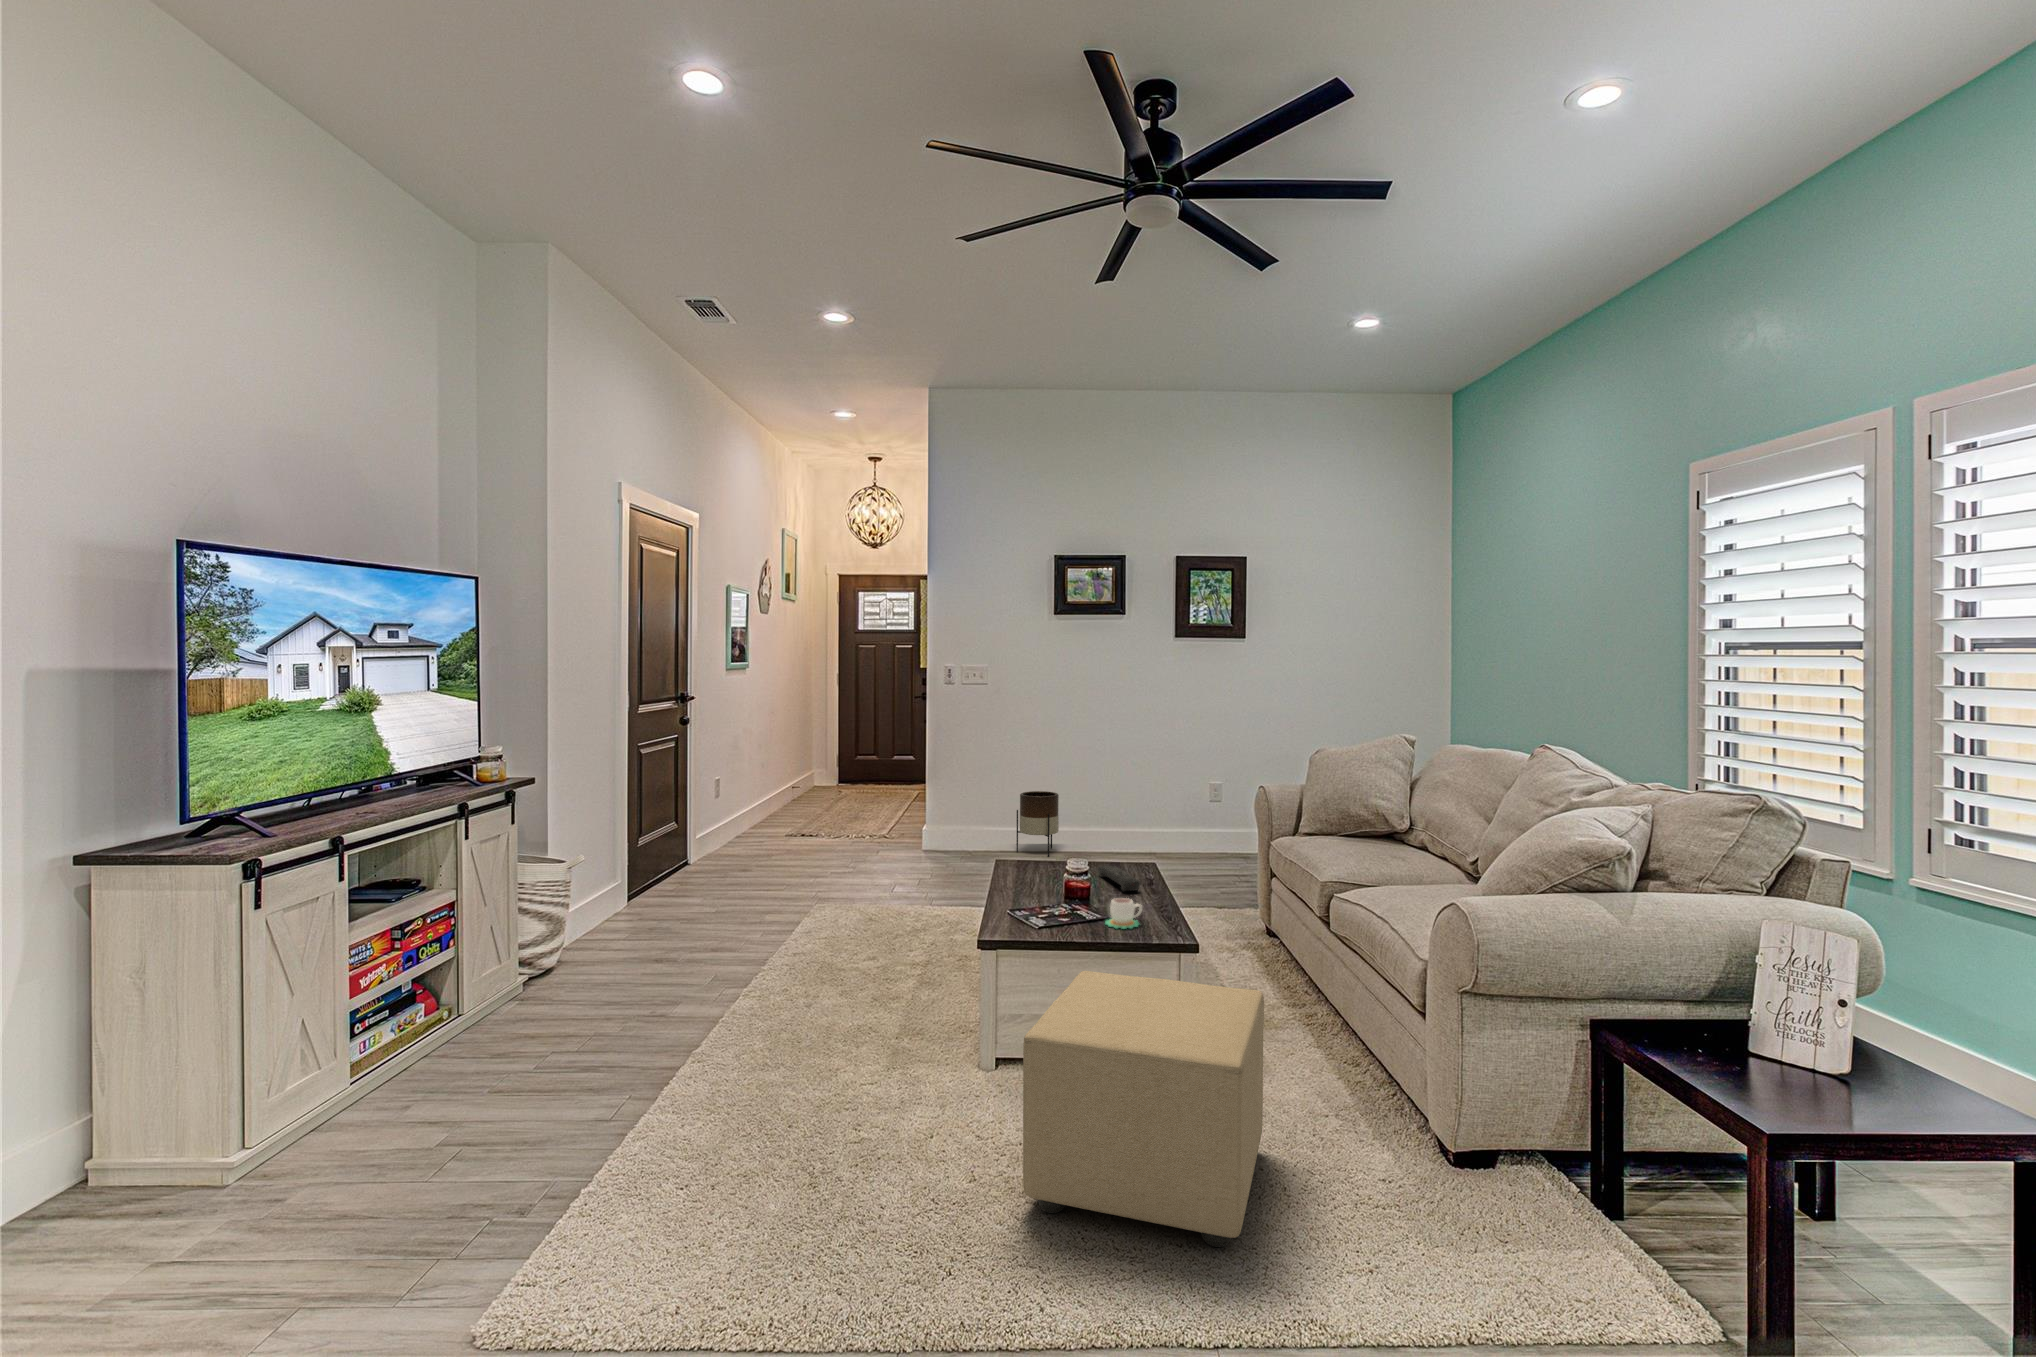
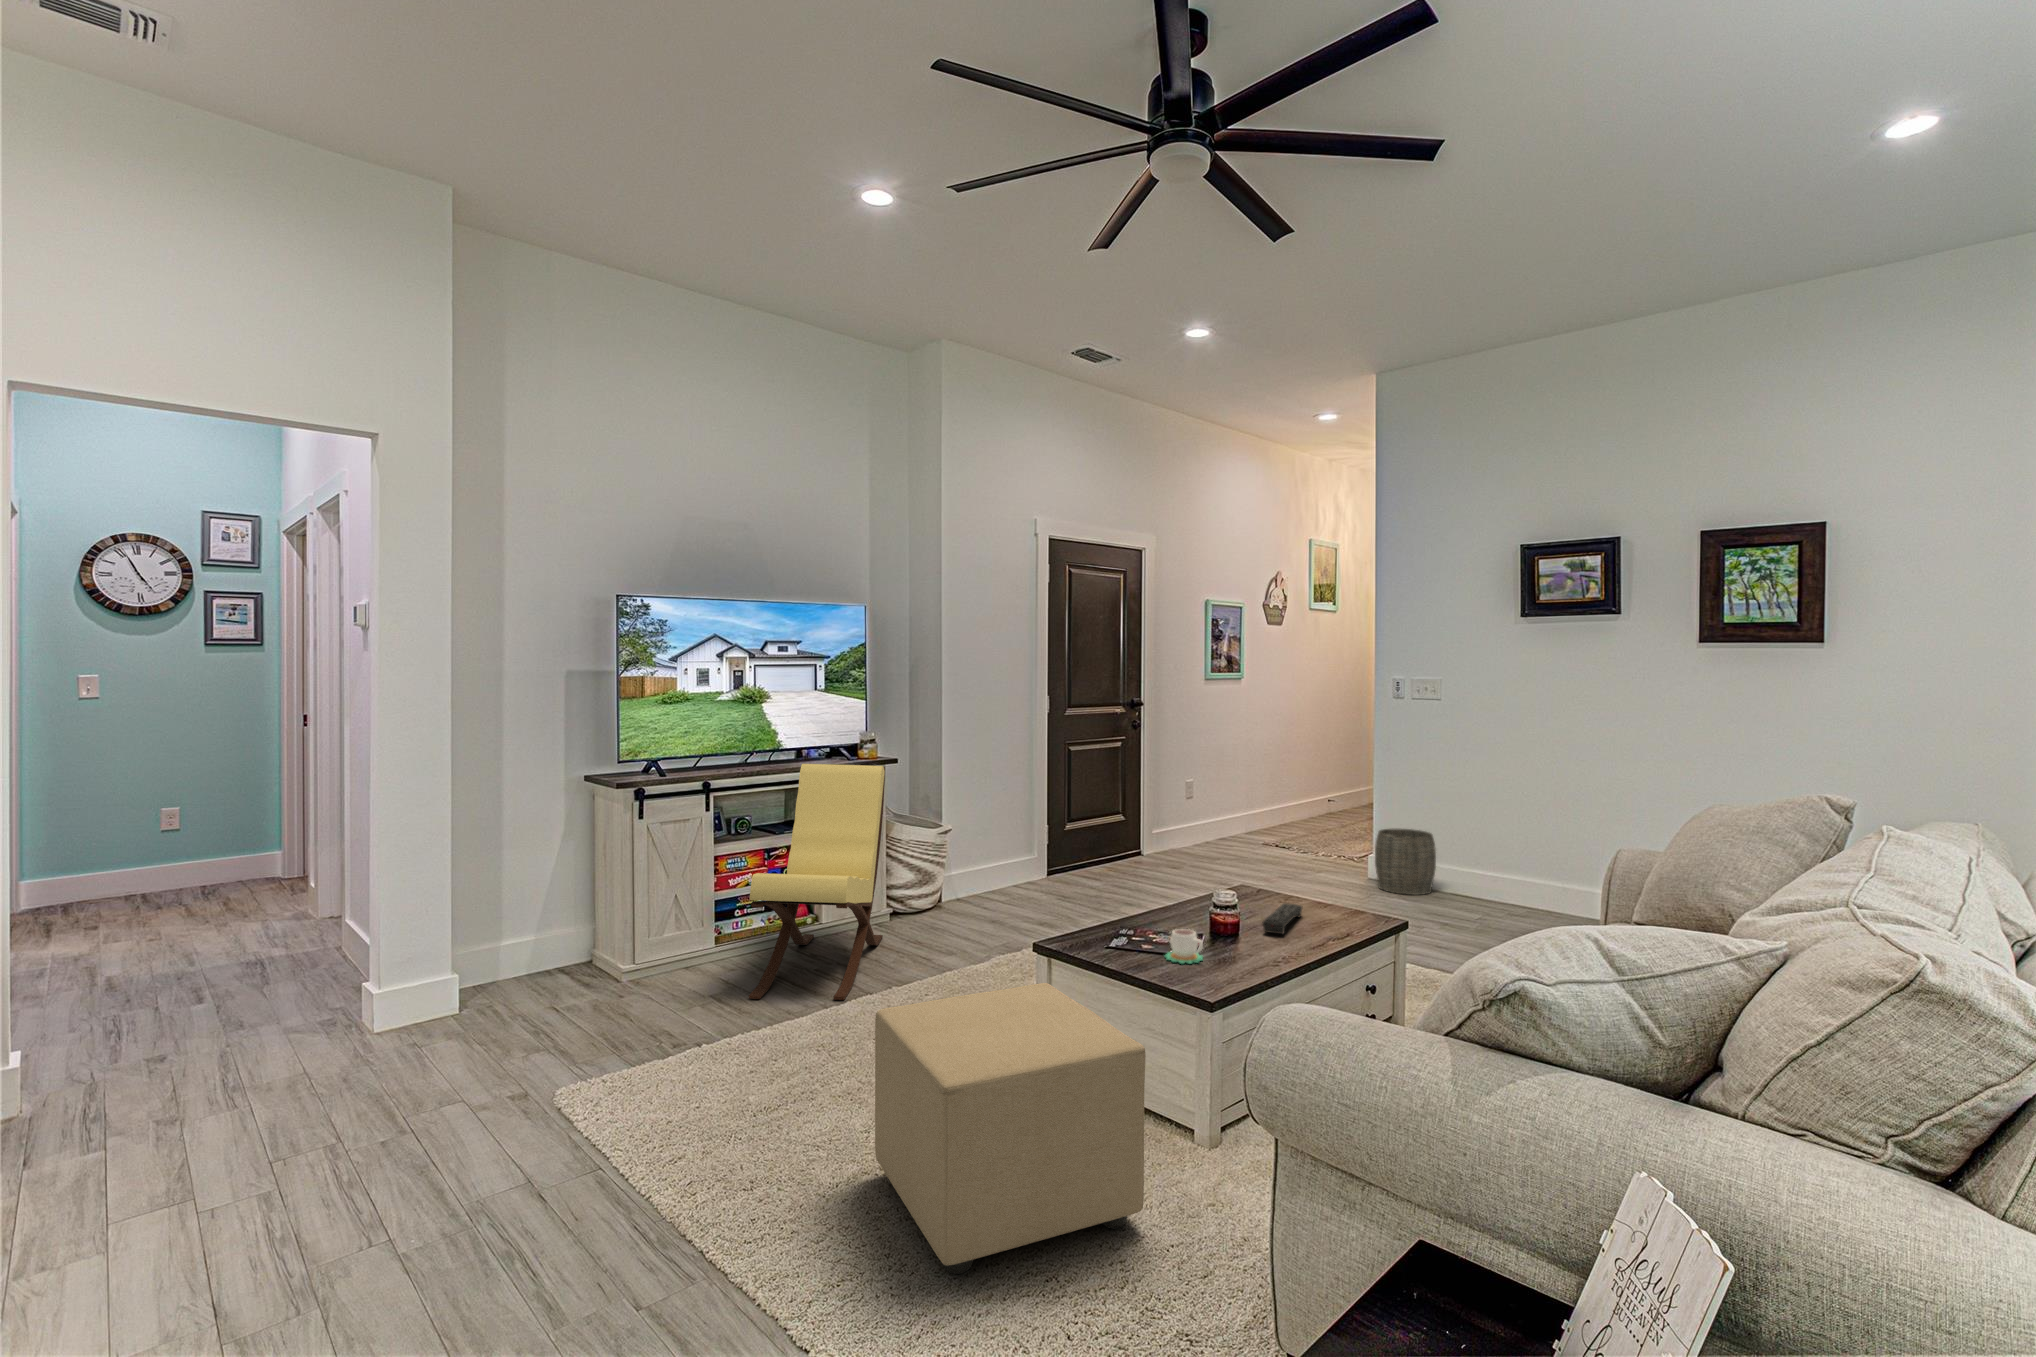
lounge chair: none [448,787,660,1125] -> present [749,764,885,1000]
planter: present [1016,791,1059,857] -> none [1465,829,1518,910]
woven basket: none [941,800,991,857] -> present [1375,829,1436,895]

